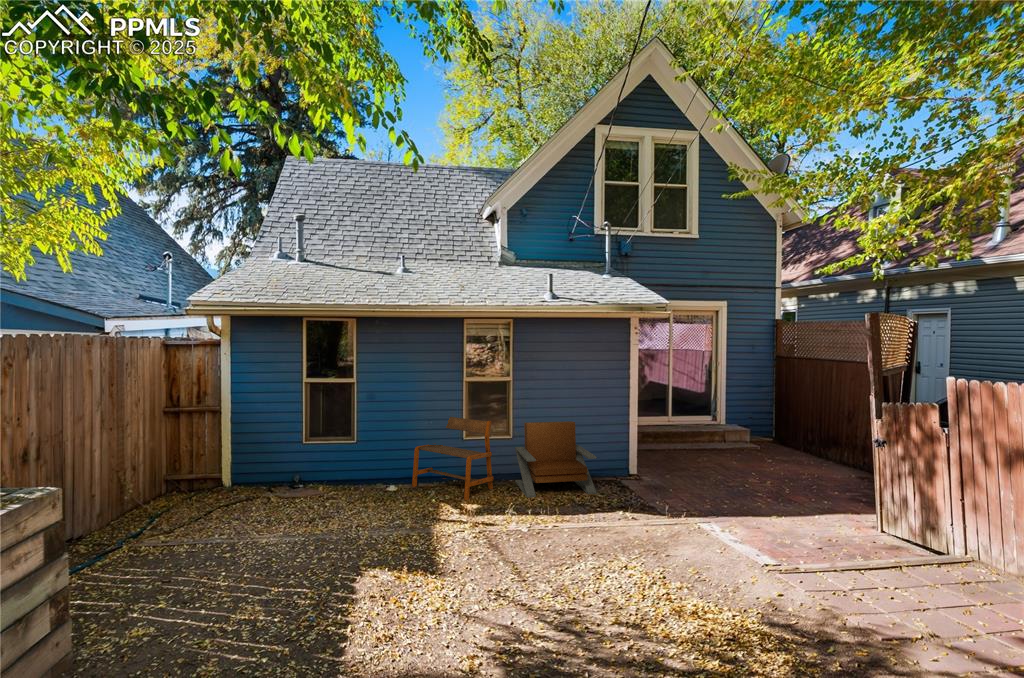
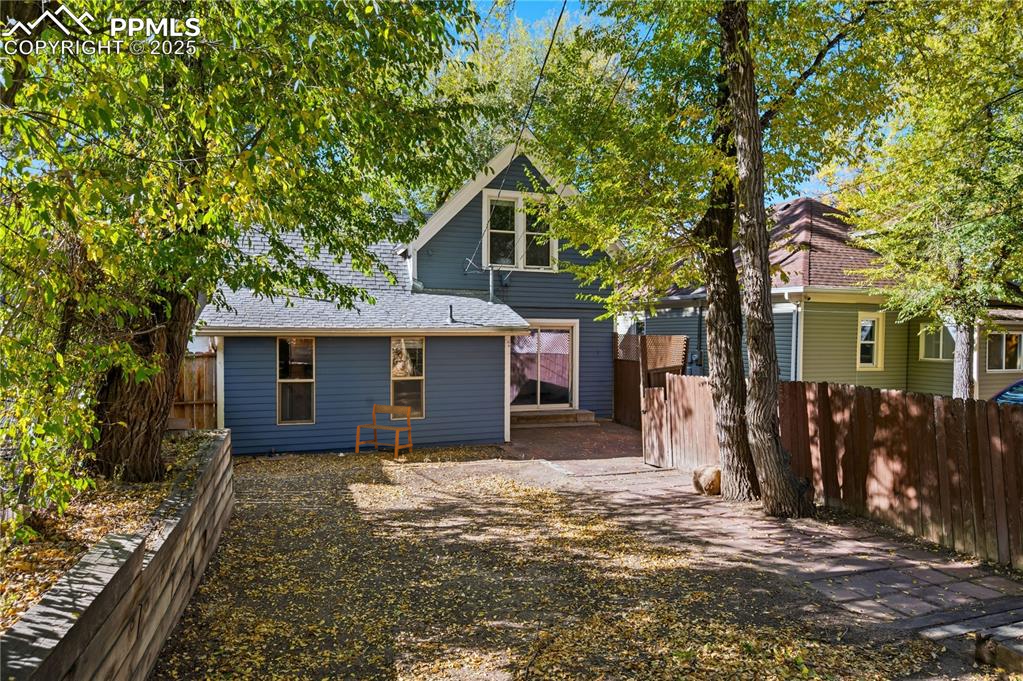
lounge chair: present [515,421,597,498] -> none [427,406,482,455]

